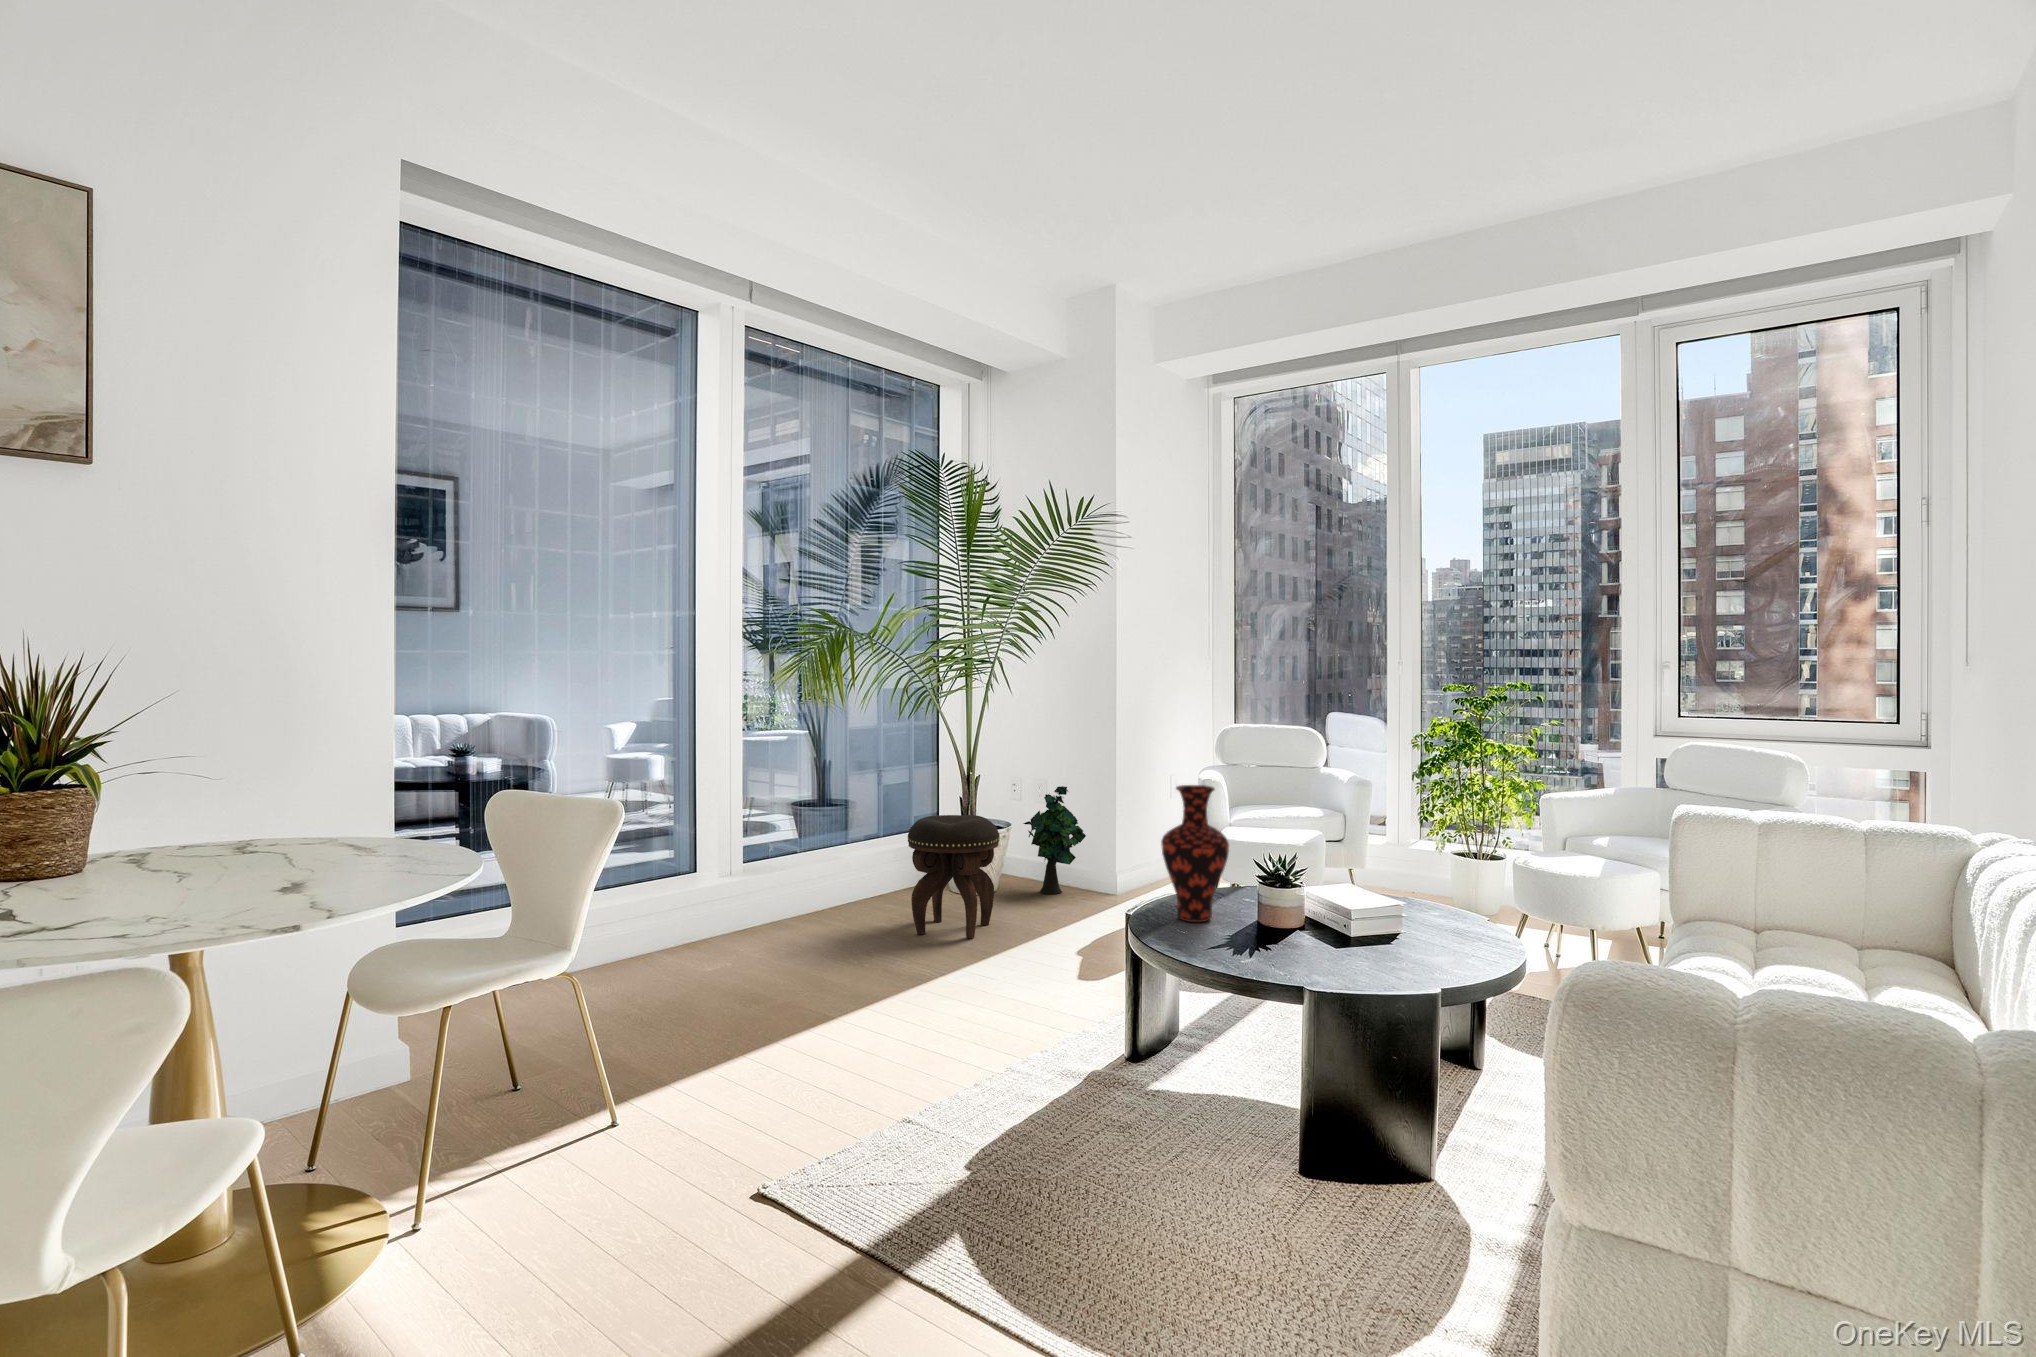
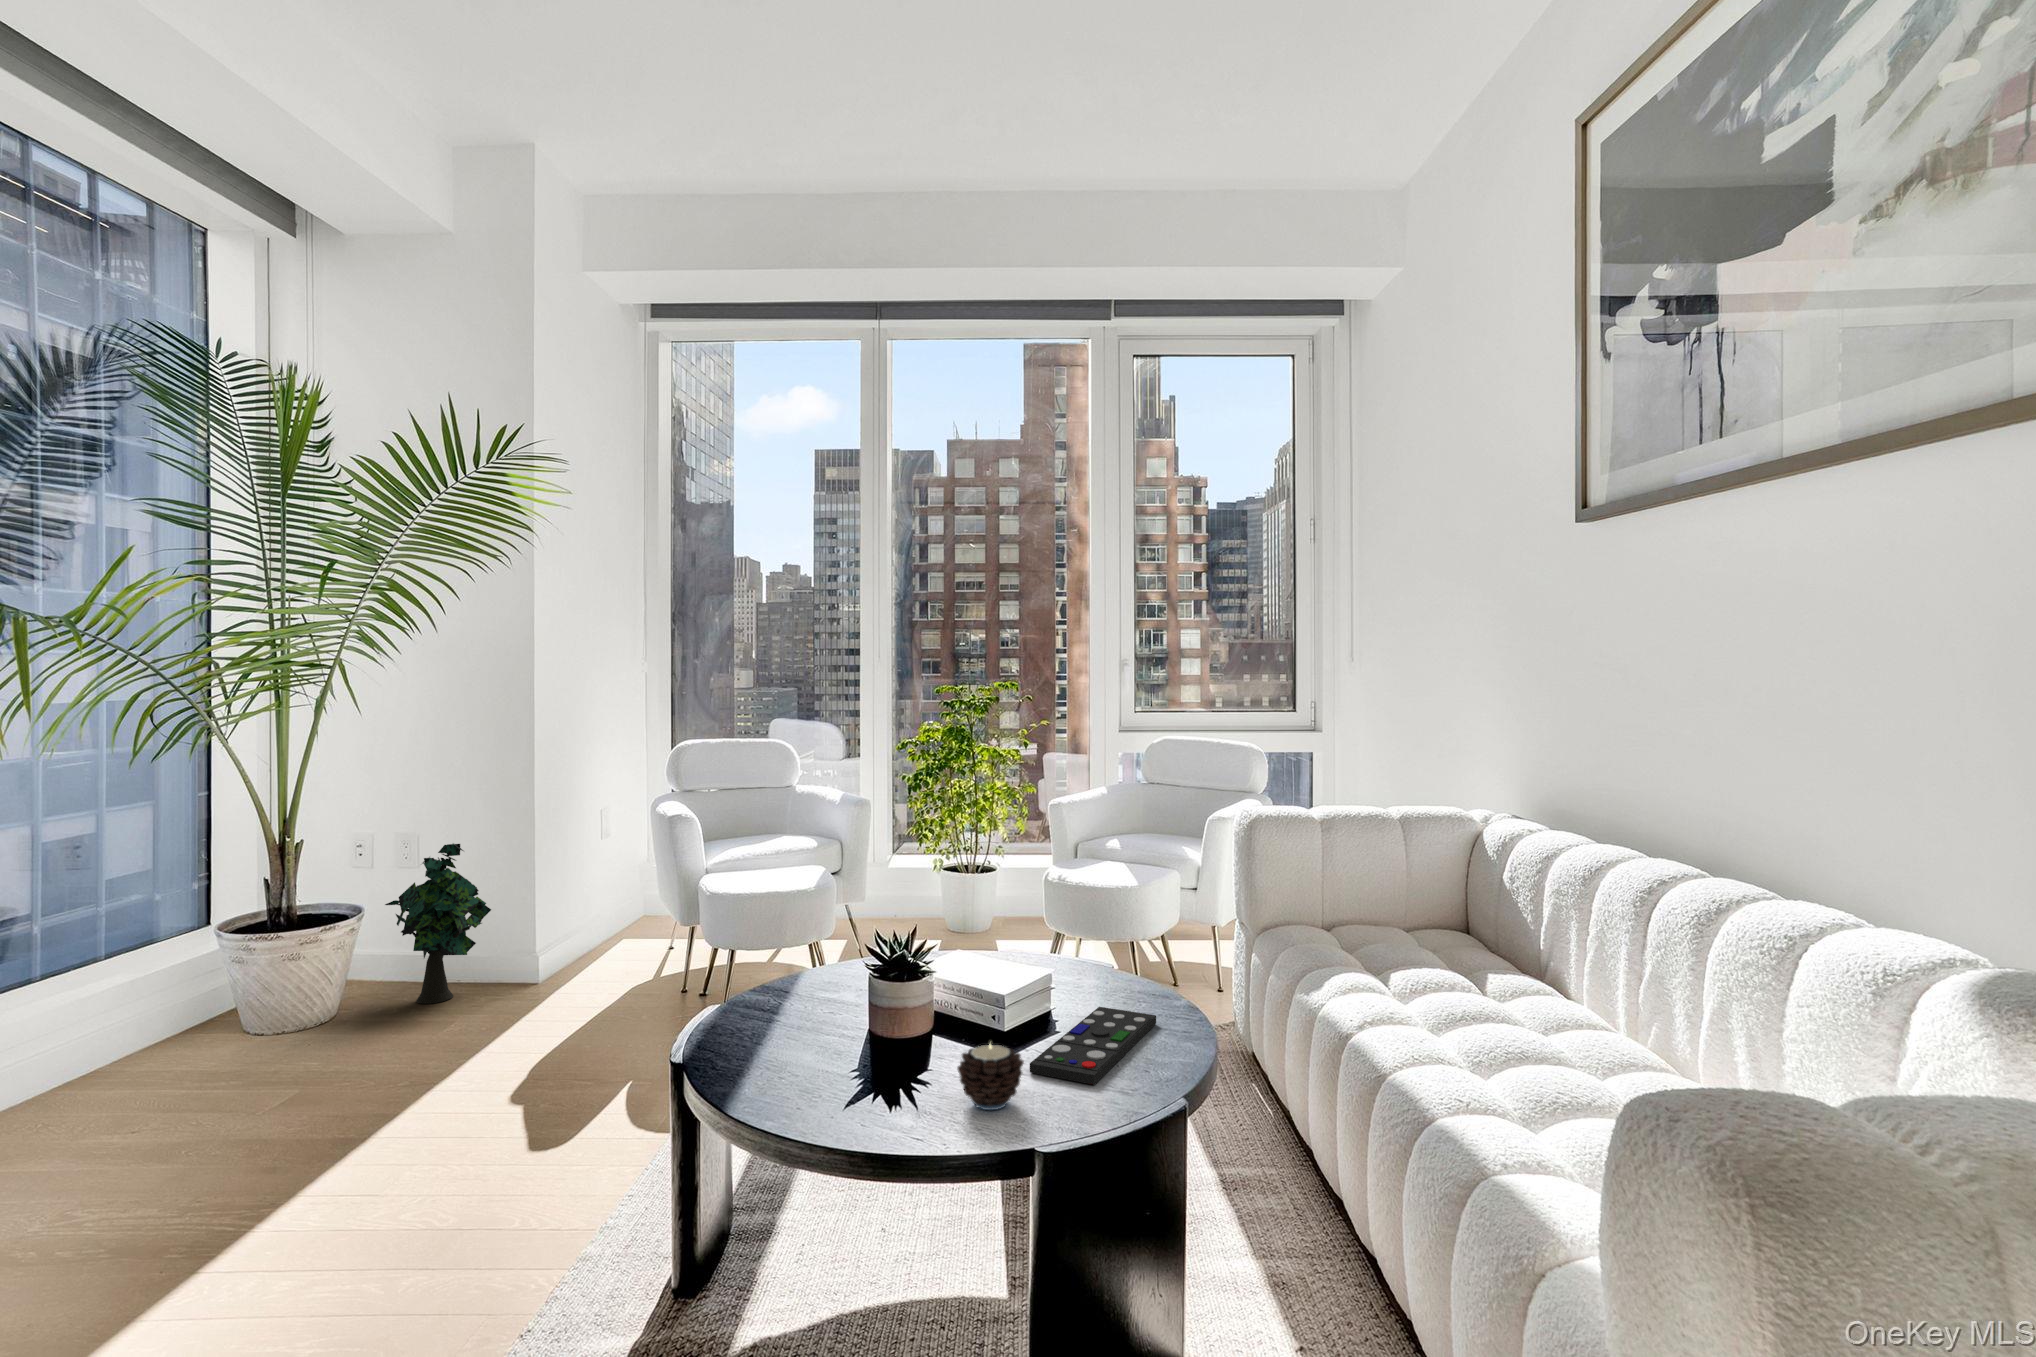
vase: present [1161,785,1229,922] -> none [728,837,835,1054]
footstool: present [908,815,1000,938] -> none [171,908,361,1130]
candle: none [1273,924,1319,968] -> present [957,1044,1024,1110]
remote control: none [1338,935,1467,970] -> present [1030,1007,1156,1084]

